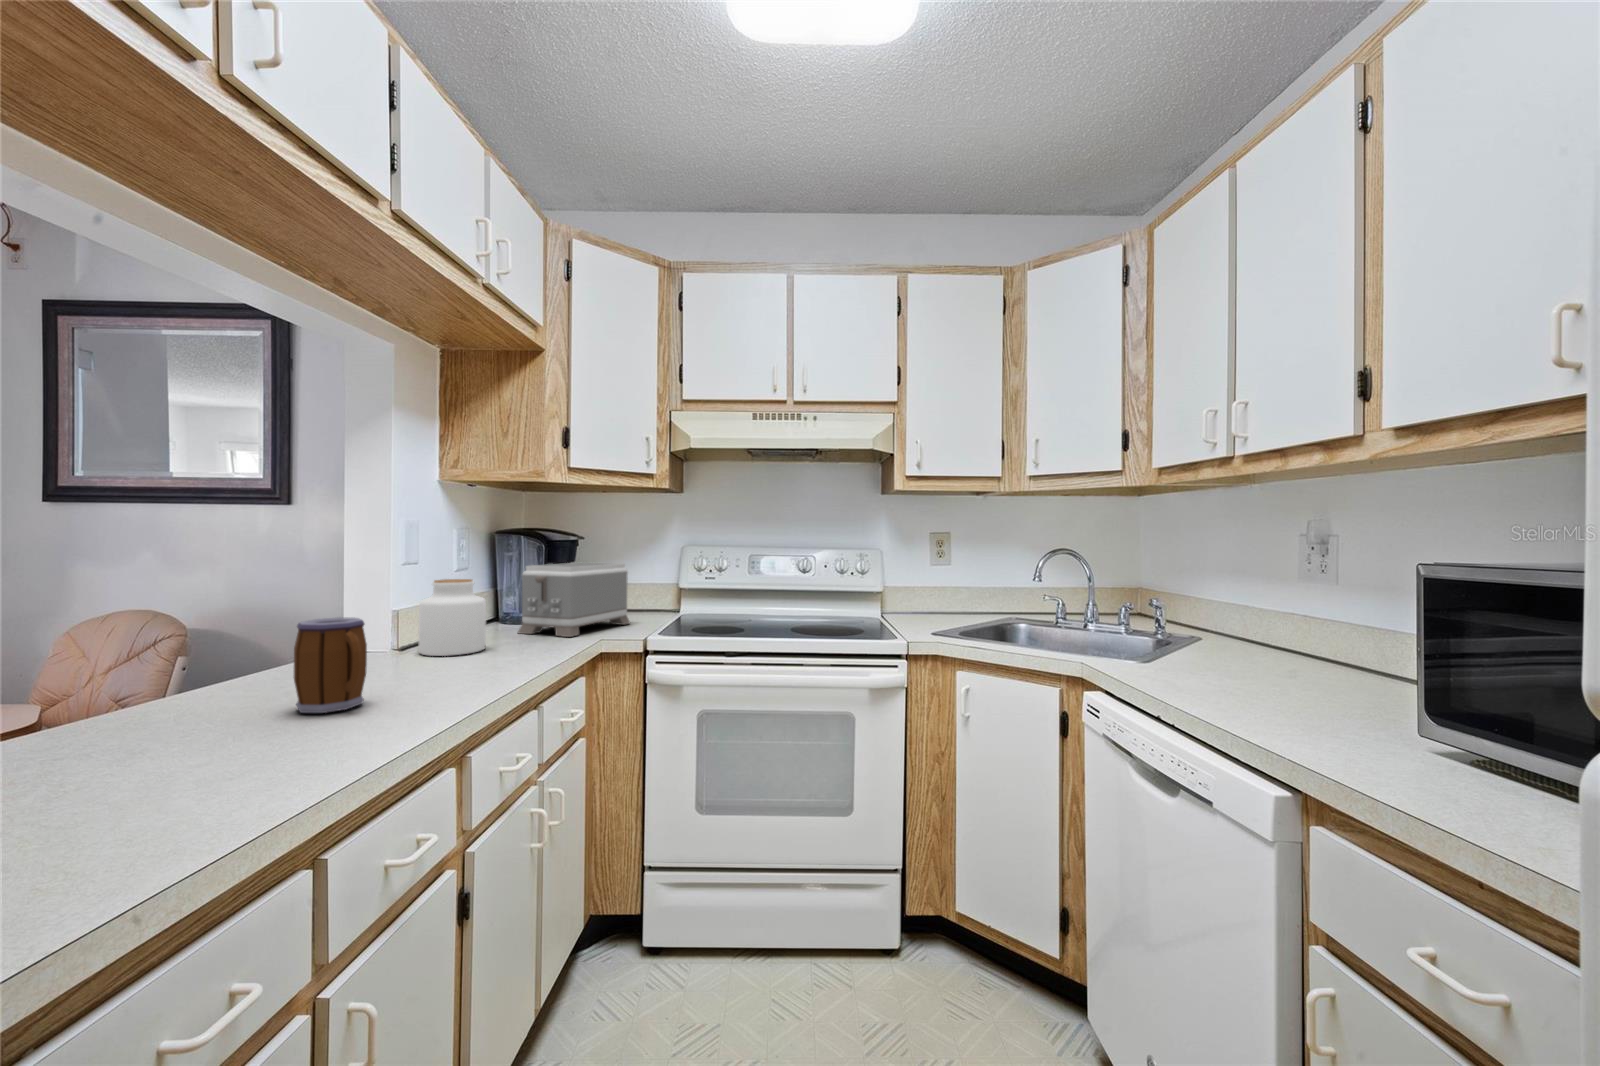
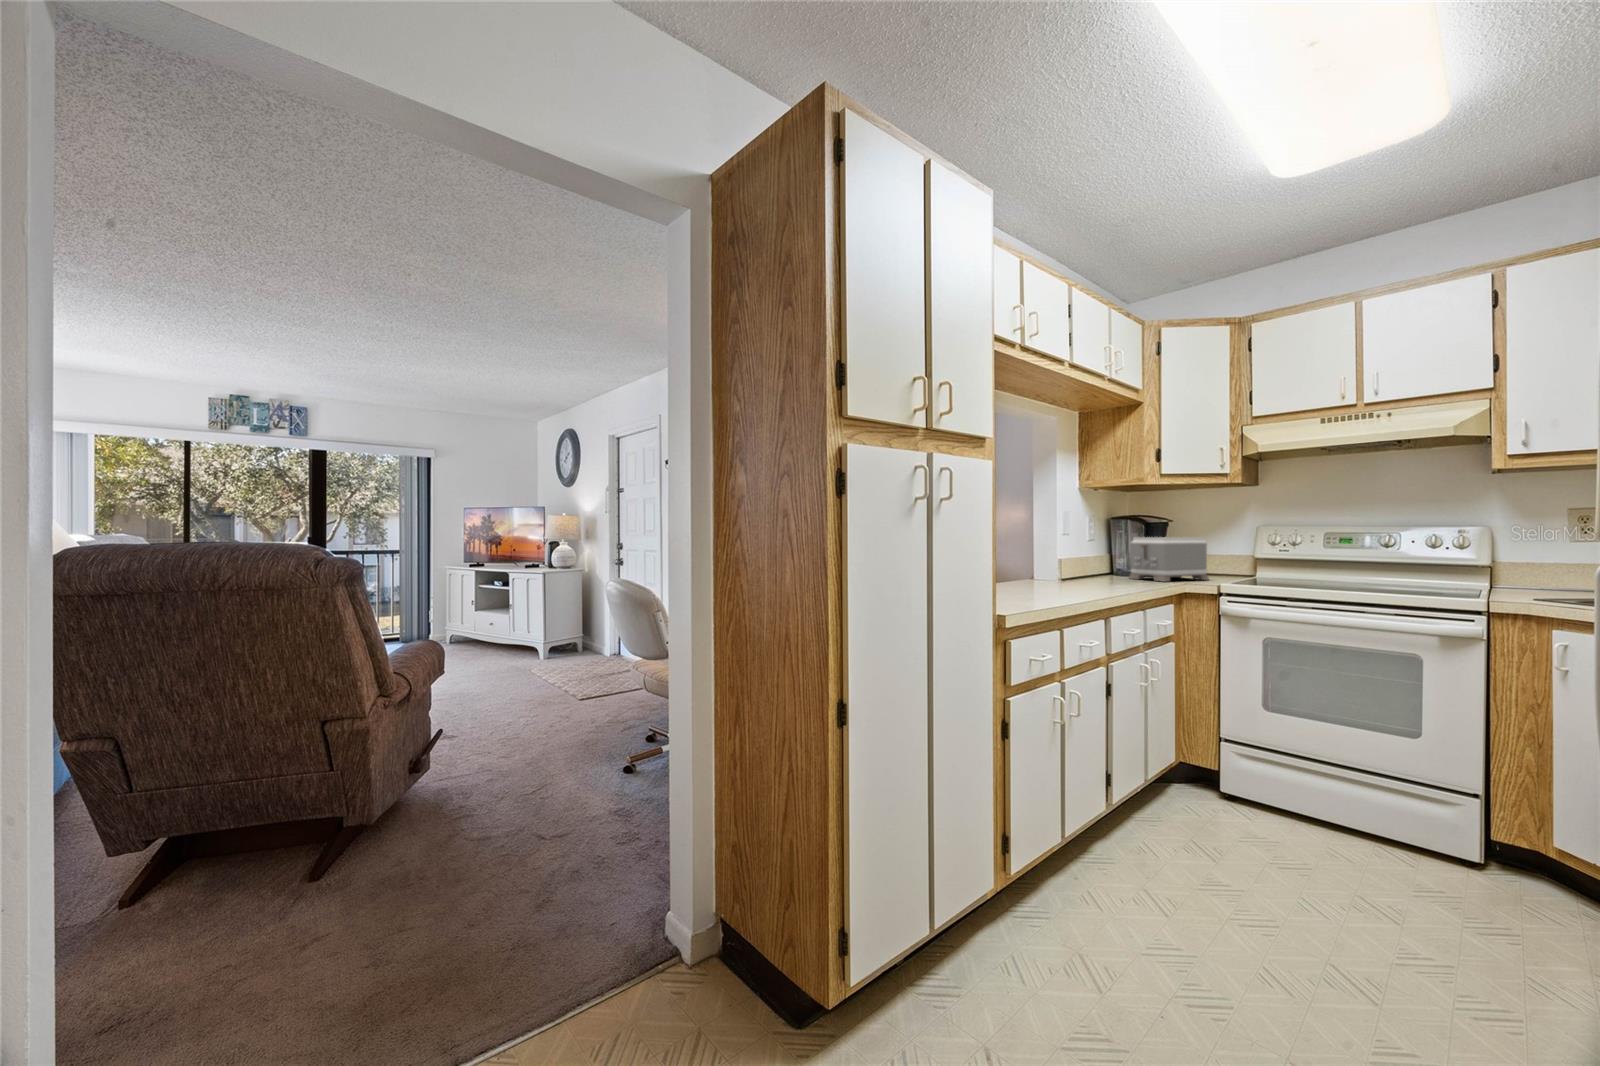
jar: present [418,579,486,656] -> none [1077,542,1112,582]
mug: present [294,617,367,713] -> none [1041,552,1069,590]

